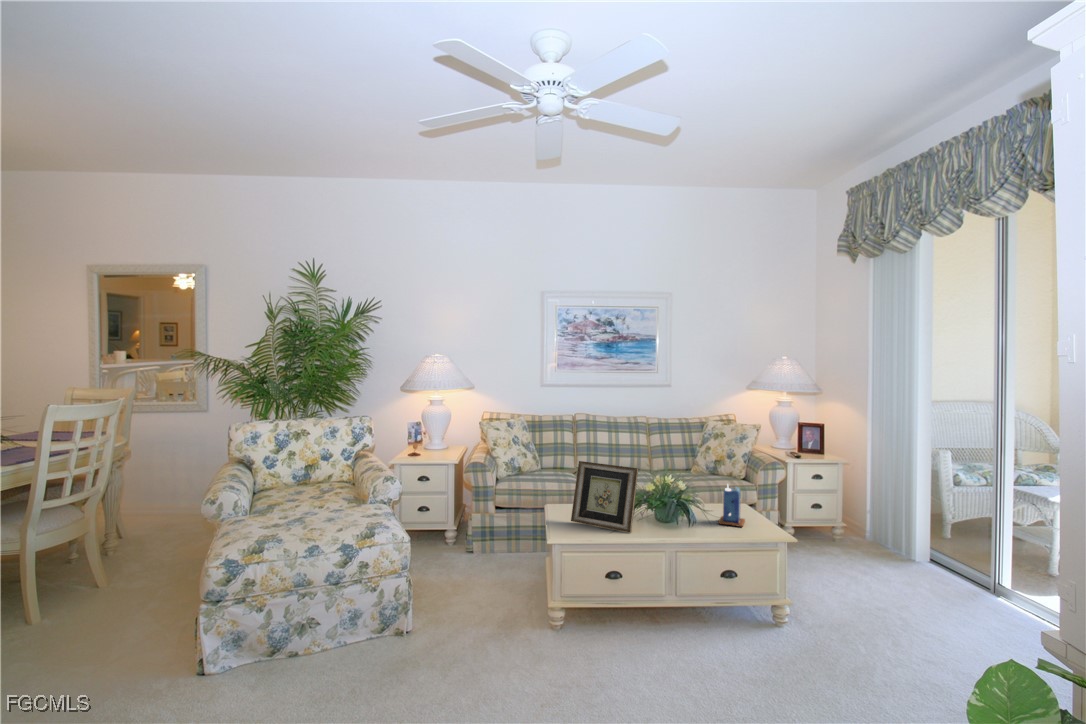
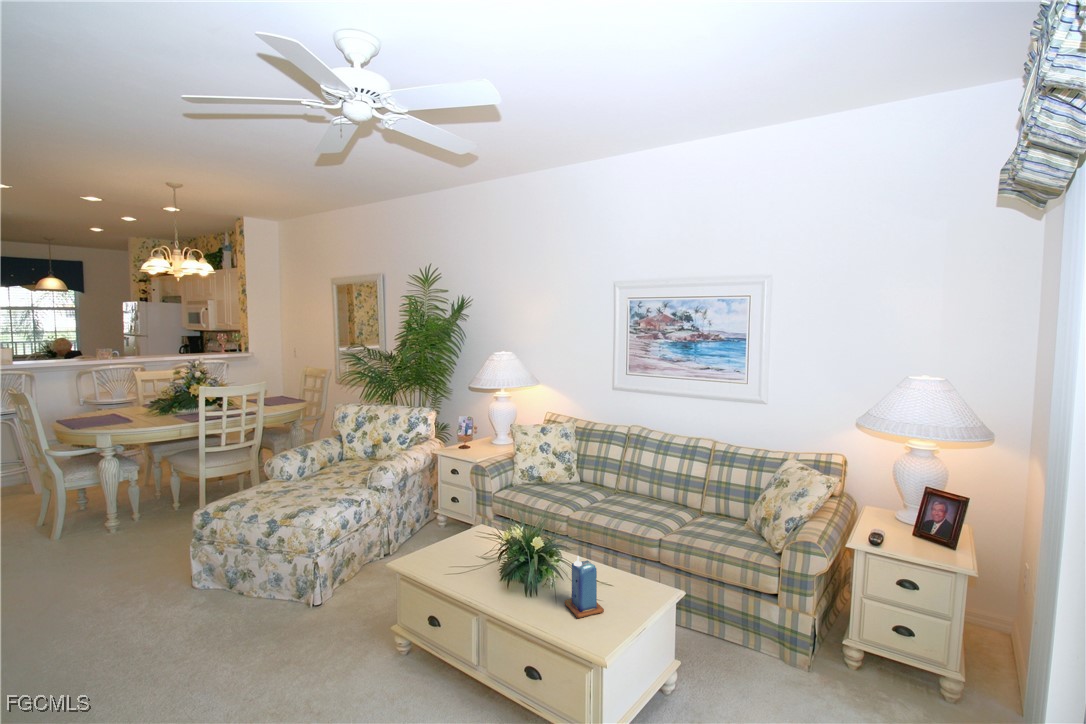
picture frame: present [571,461,638,533] -> none [450,487,482,580]

